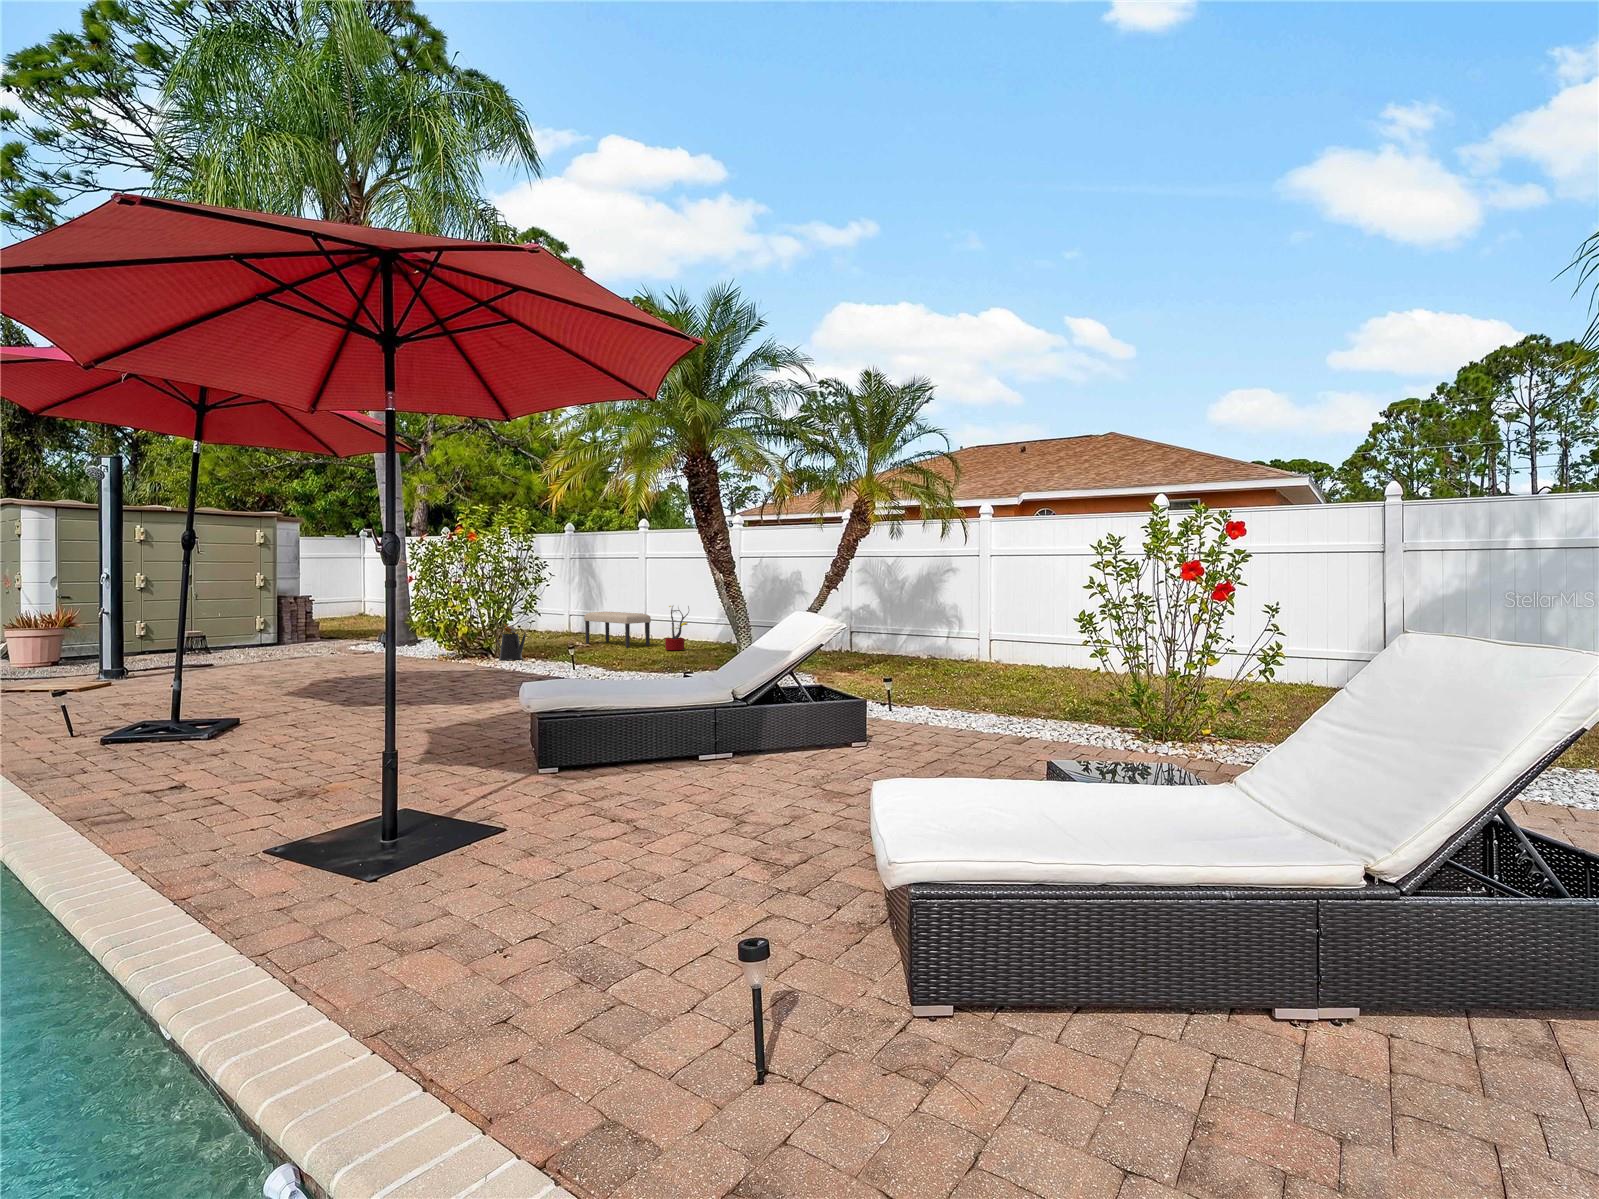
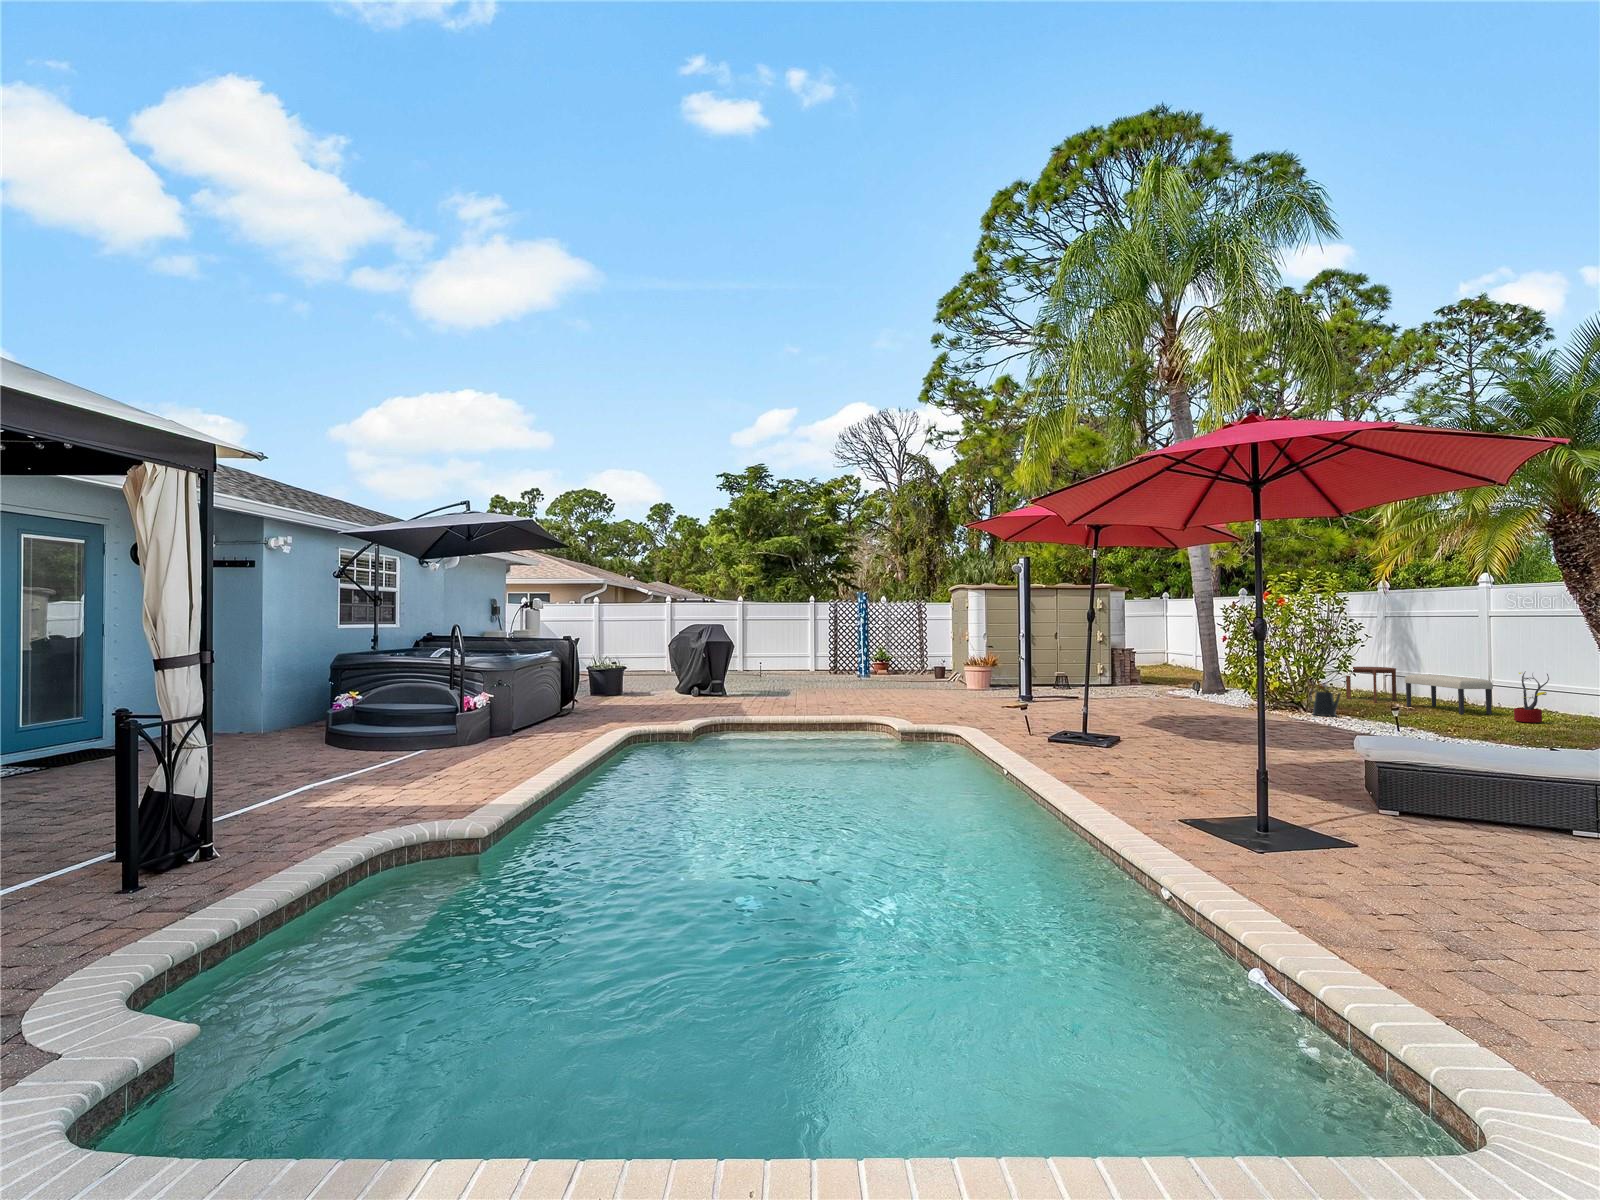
side table: none [535,607,578,642] -> present [1346,667,1397,703]

